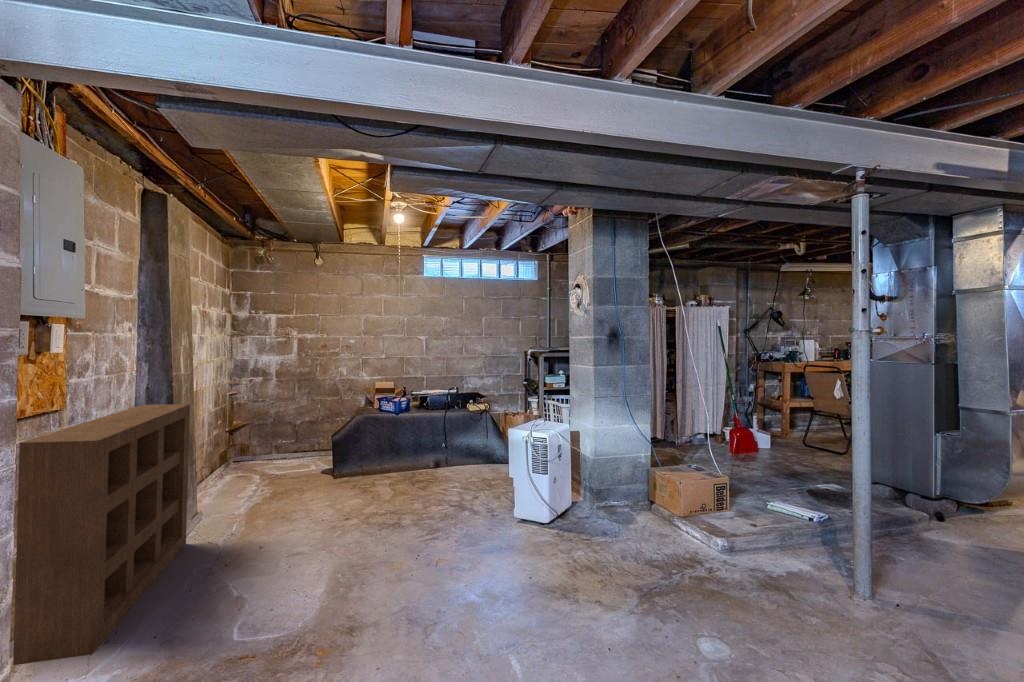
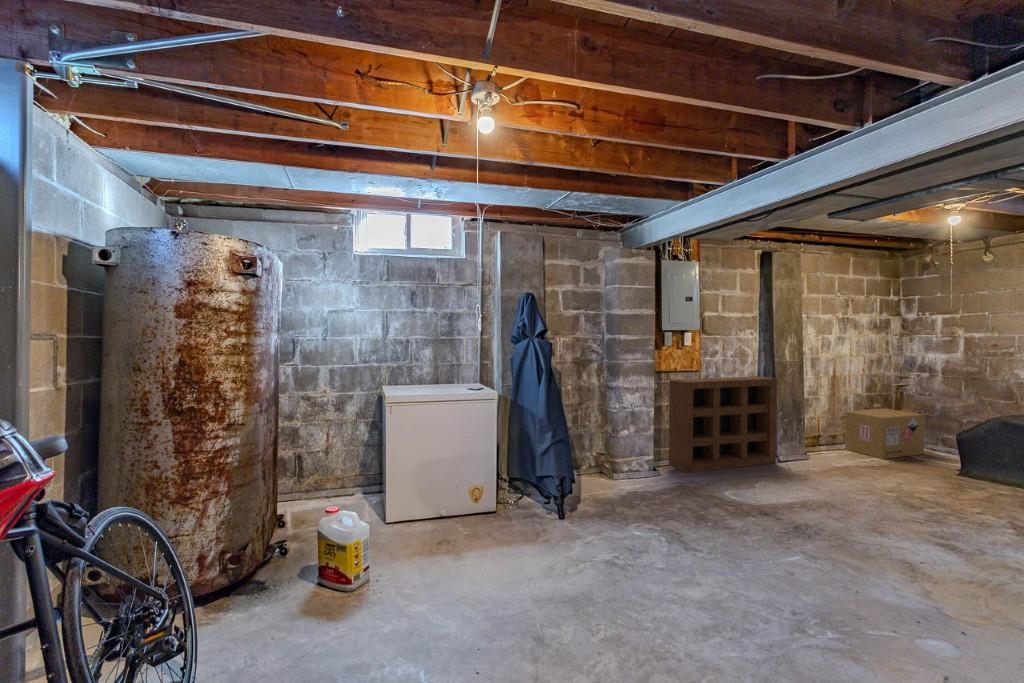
cardboard box: none [207,423,275,487] -> present [845,409,925,459]

